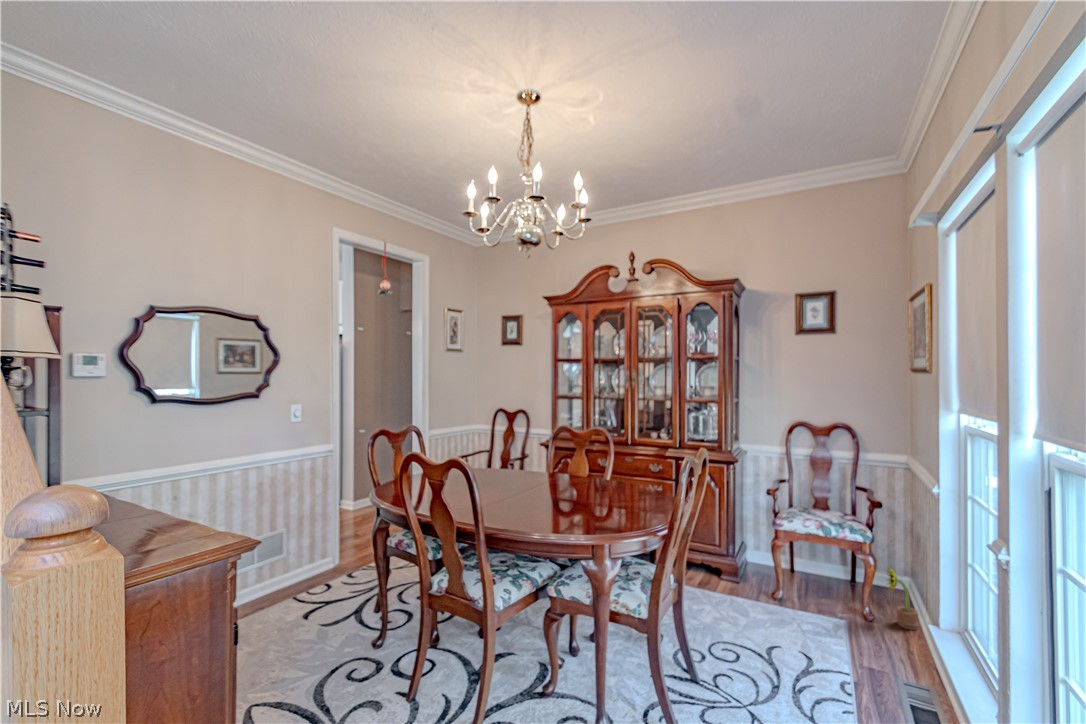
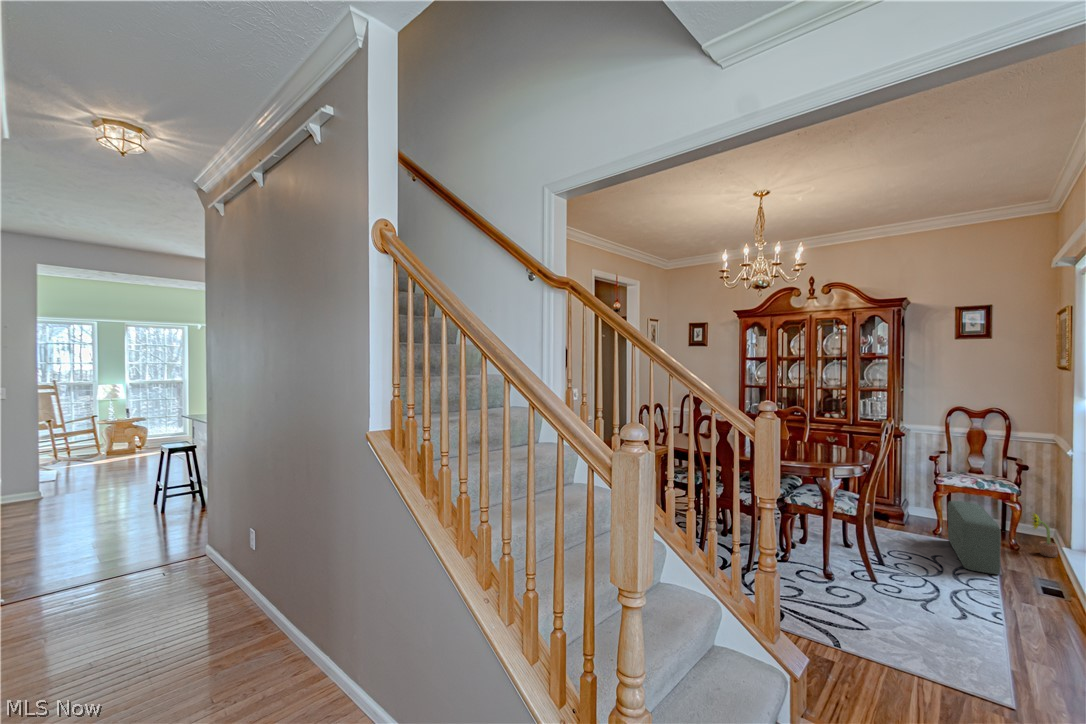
pouf: none [789,555,854,680] -> present [947,501,1001,574]

